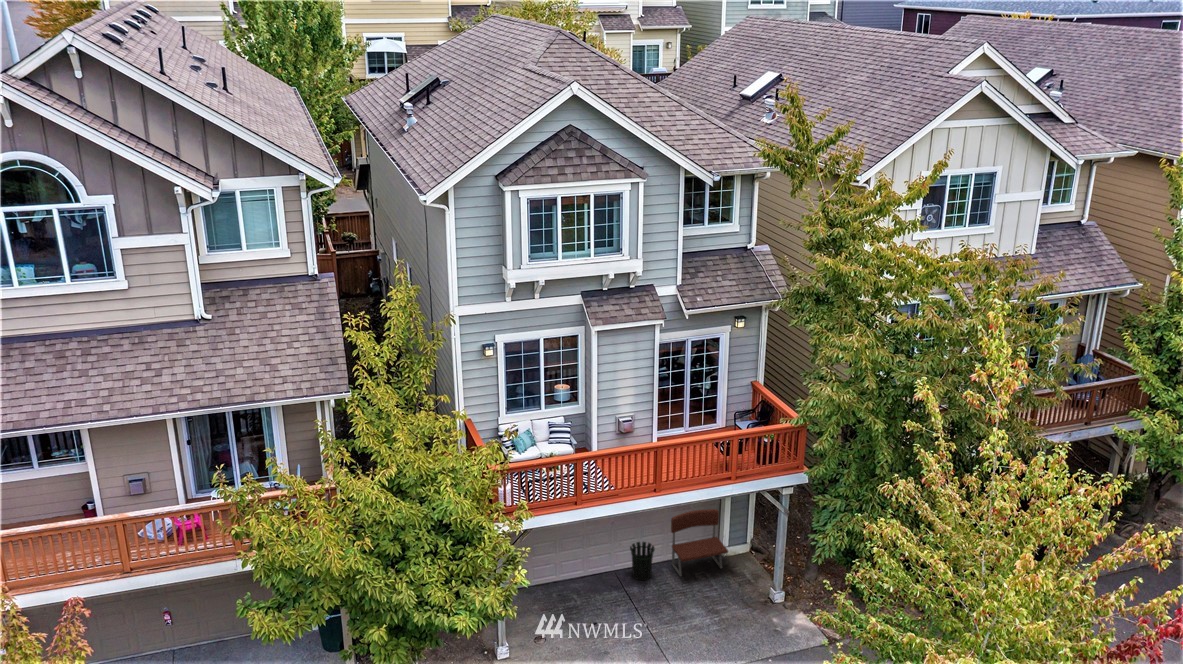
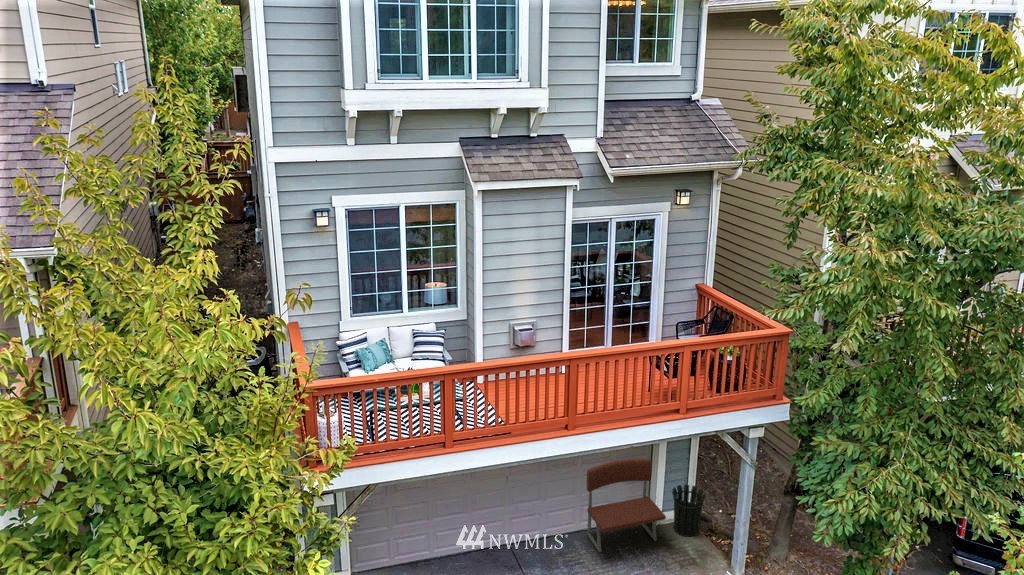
waste bin: present [630,542,655,580] -> present [672,485,706,537]

